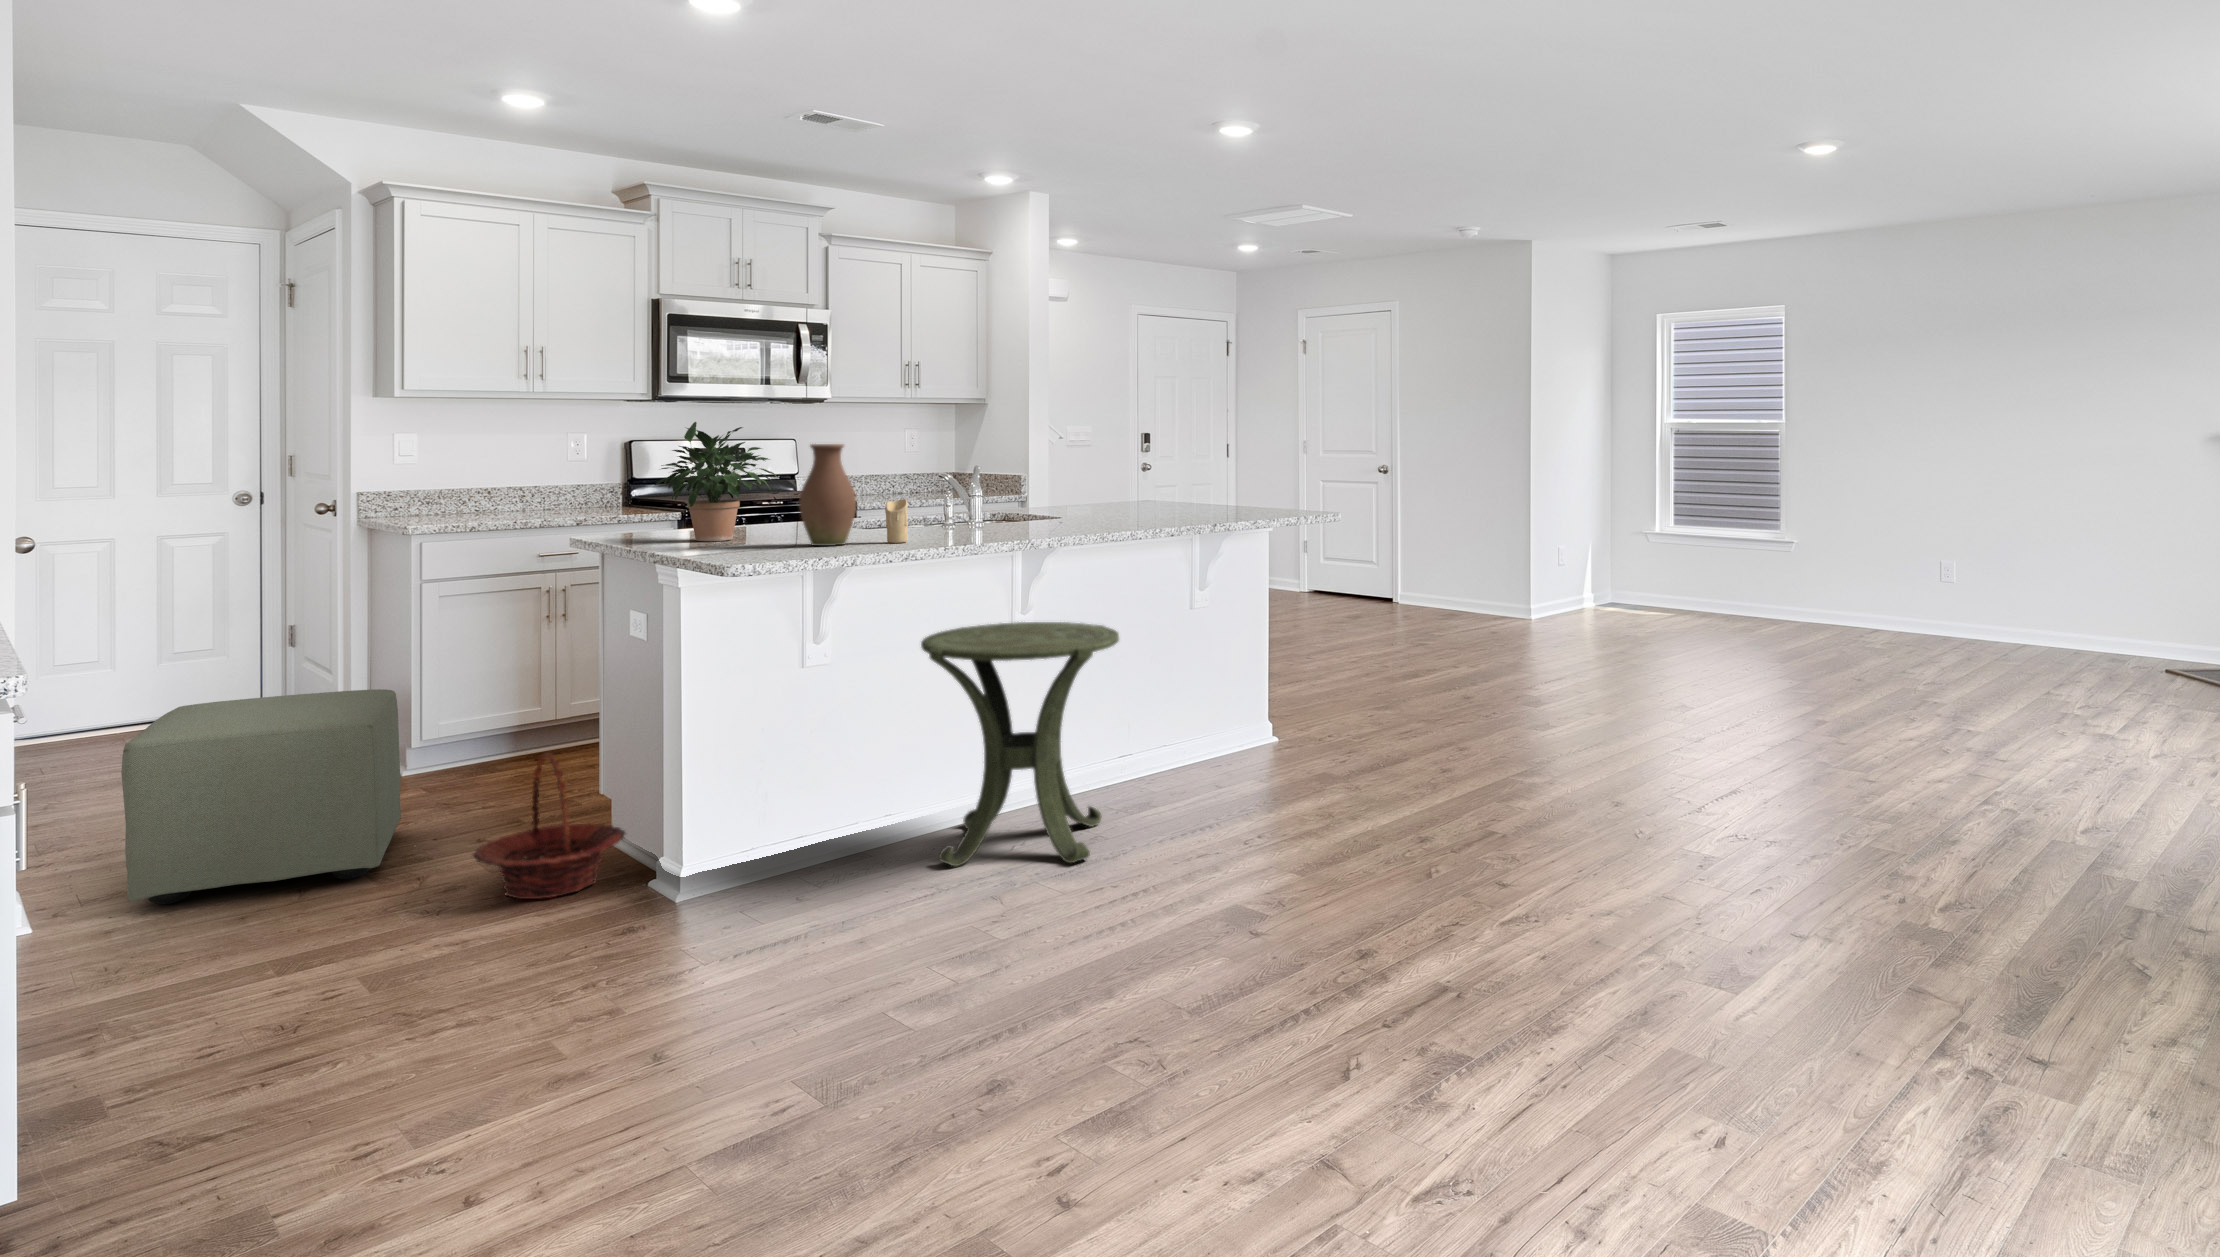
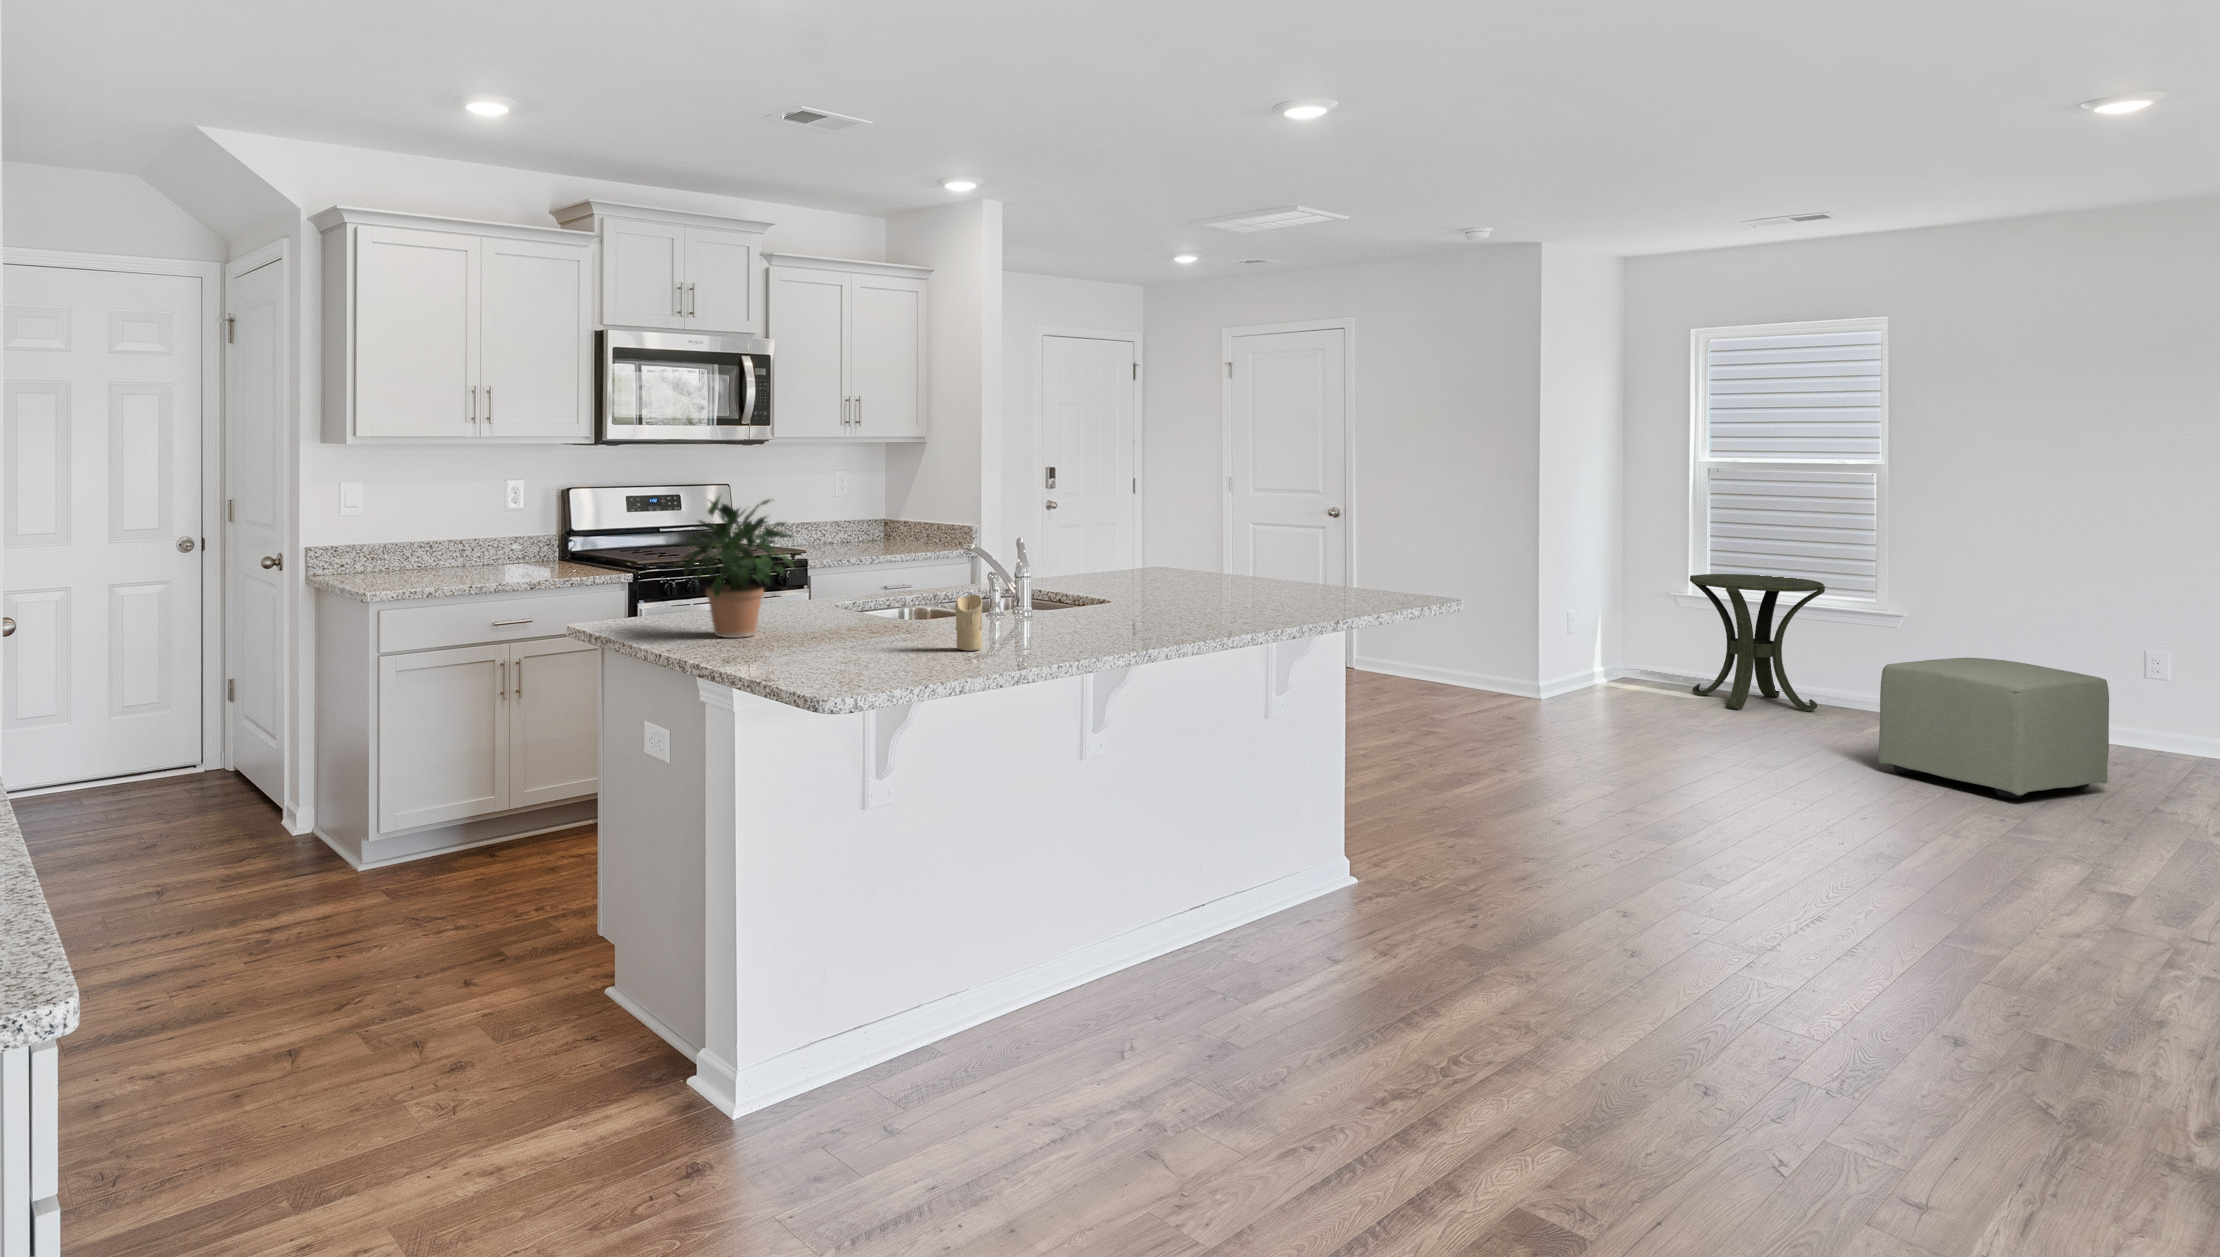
vase: present [799,444,856,546] -> none [857,525,924,655]
side table: present [921,622,1119,866] -> present [1690,574,1825,711]
ottoman: present [121,689,401,904] -> present [1879,658,2109,799]
basket: present [473,753,625,899] -> none [490,904,658,1090]

